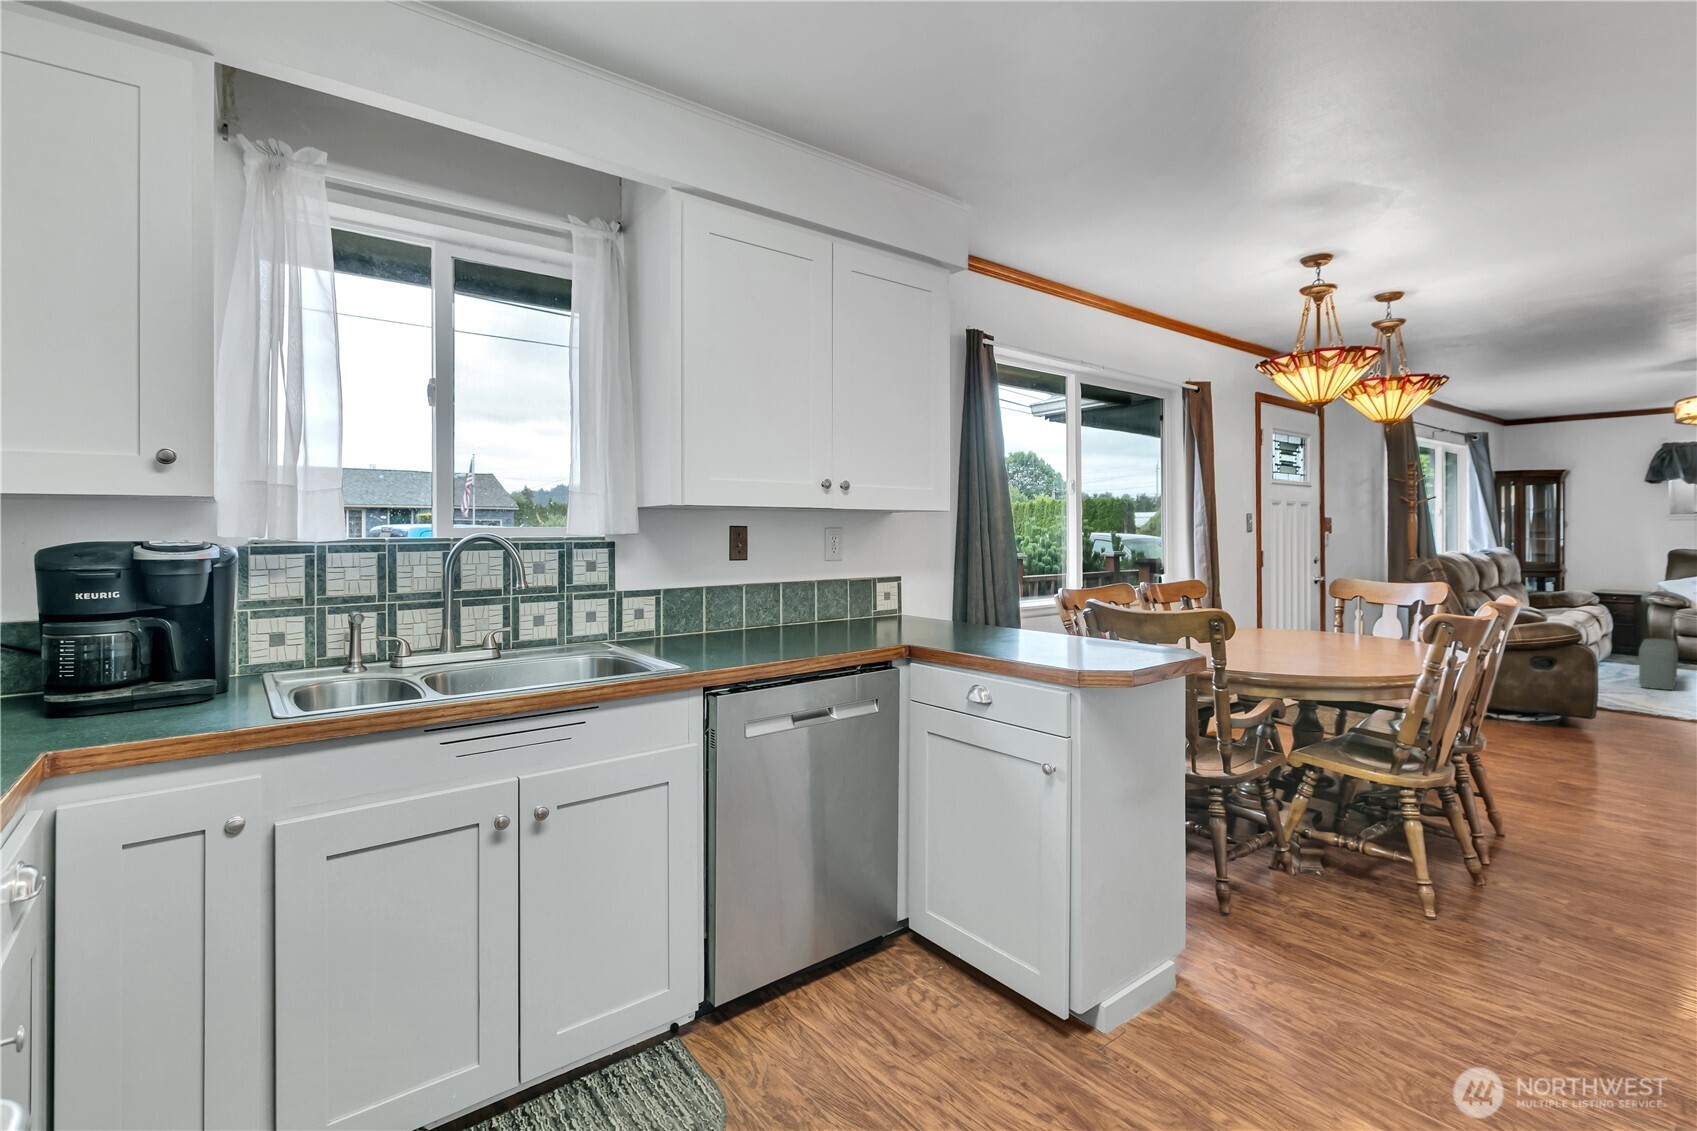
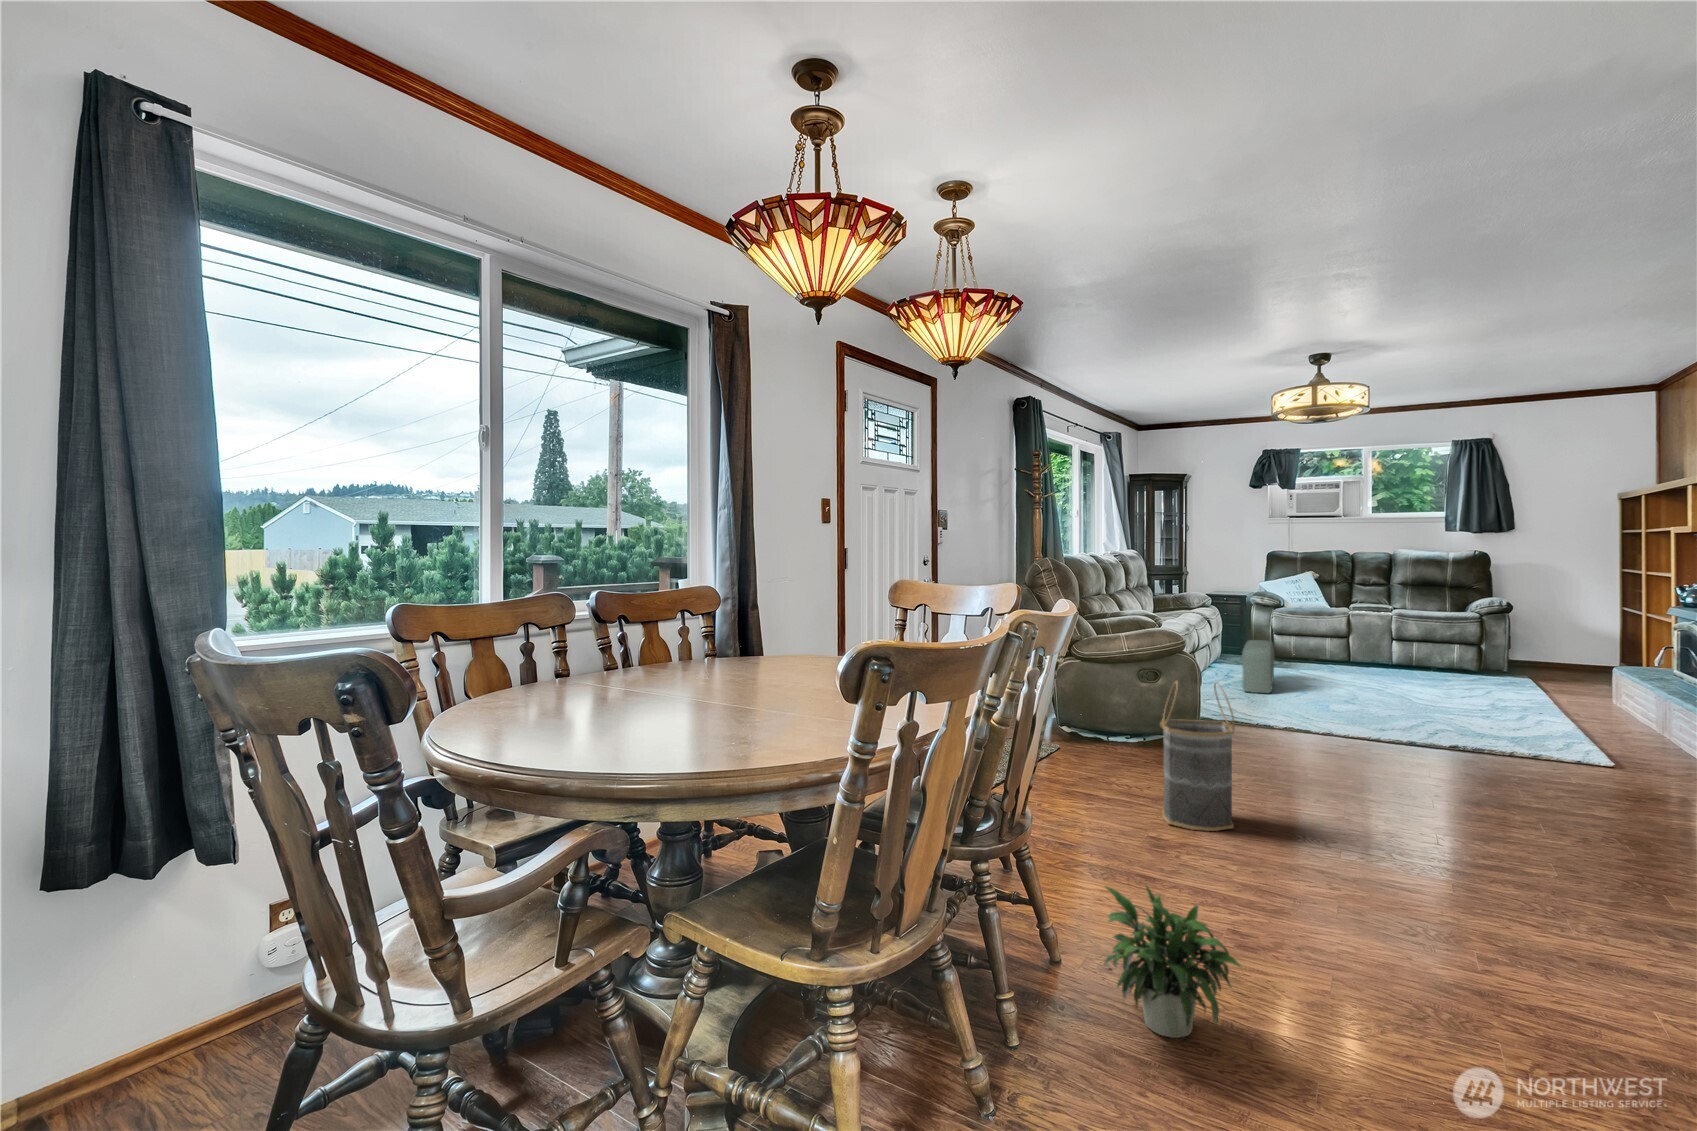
basket: none [1566,663,1641,781] -> present [1160,681,1235,831]
potted plant: none [1540,780,1656,871] -> present [1105,886,1241,1038]

